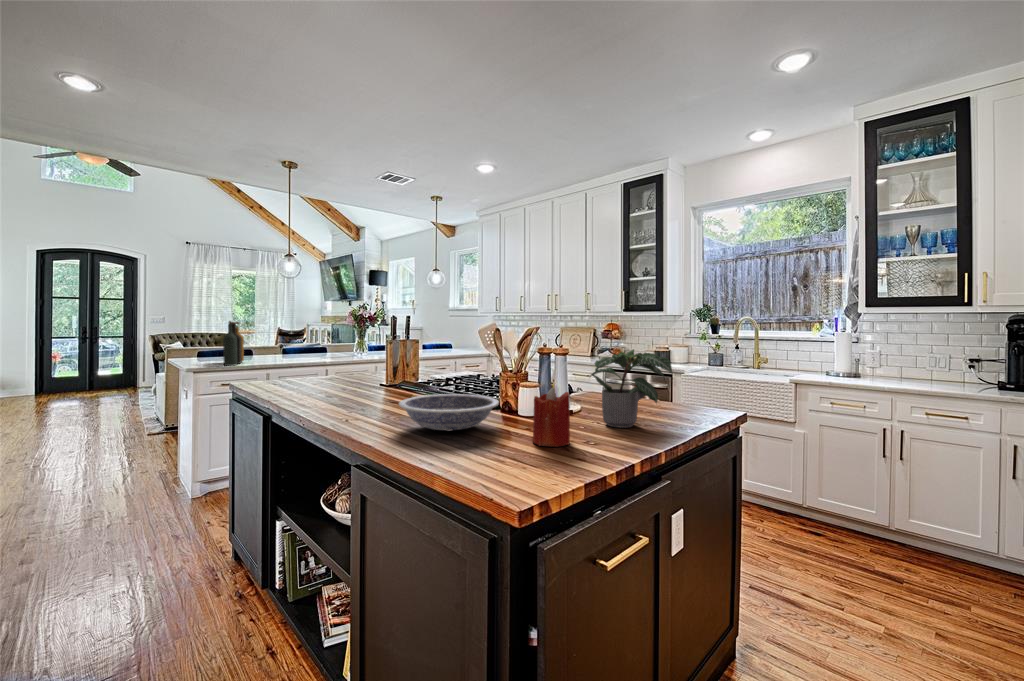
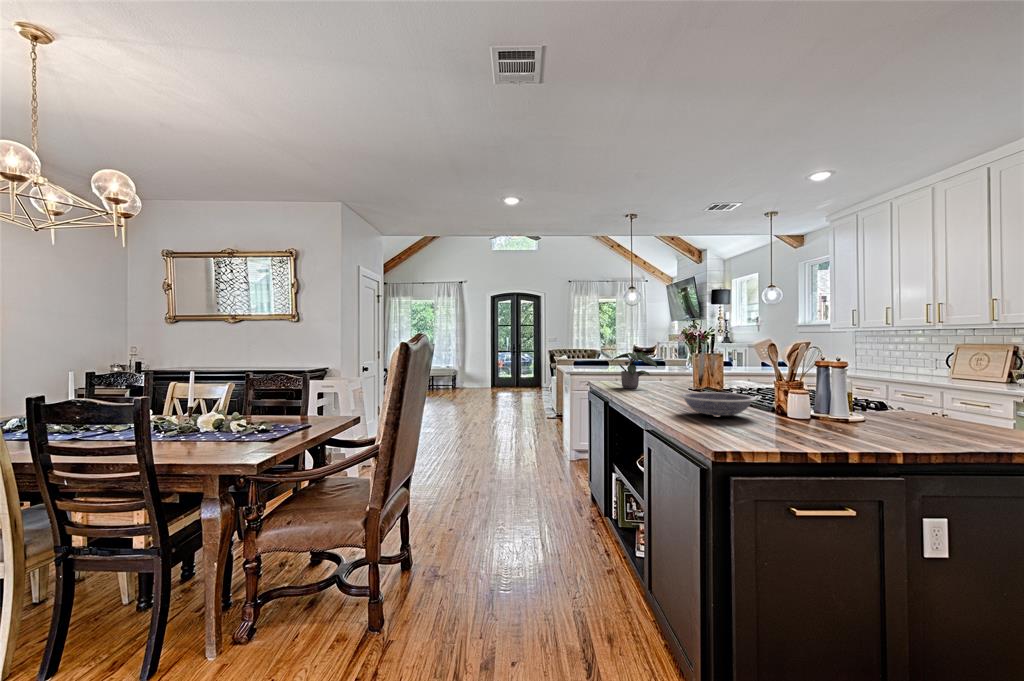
bottle: present [223,321,244,366] -> none [589,340,603,372]
potted plant: present [590,349,672,428] -> present [612,352,657,388]
candle: present [533,388,570,447] -> none [773,388,806,432]

